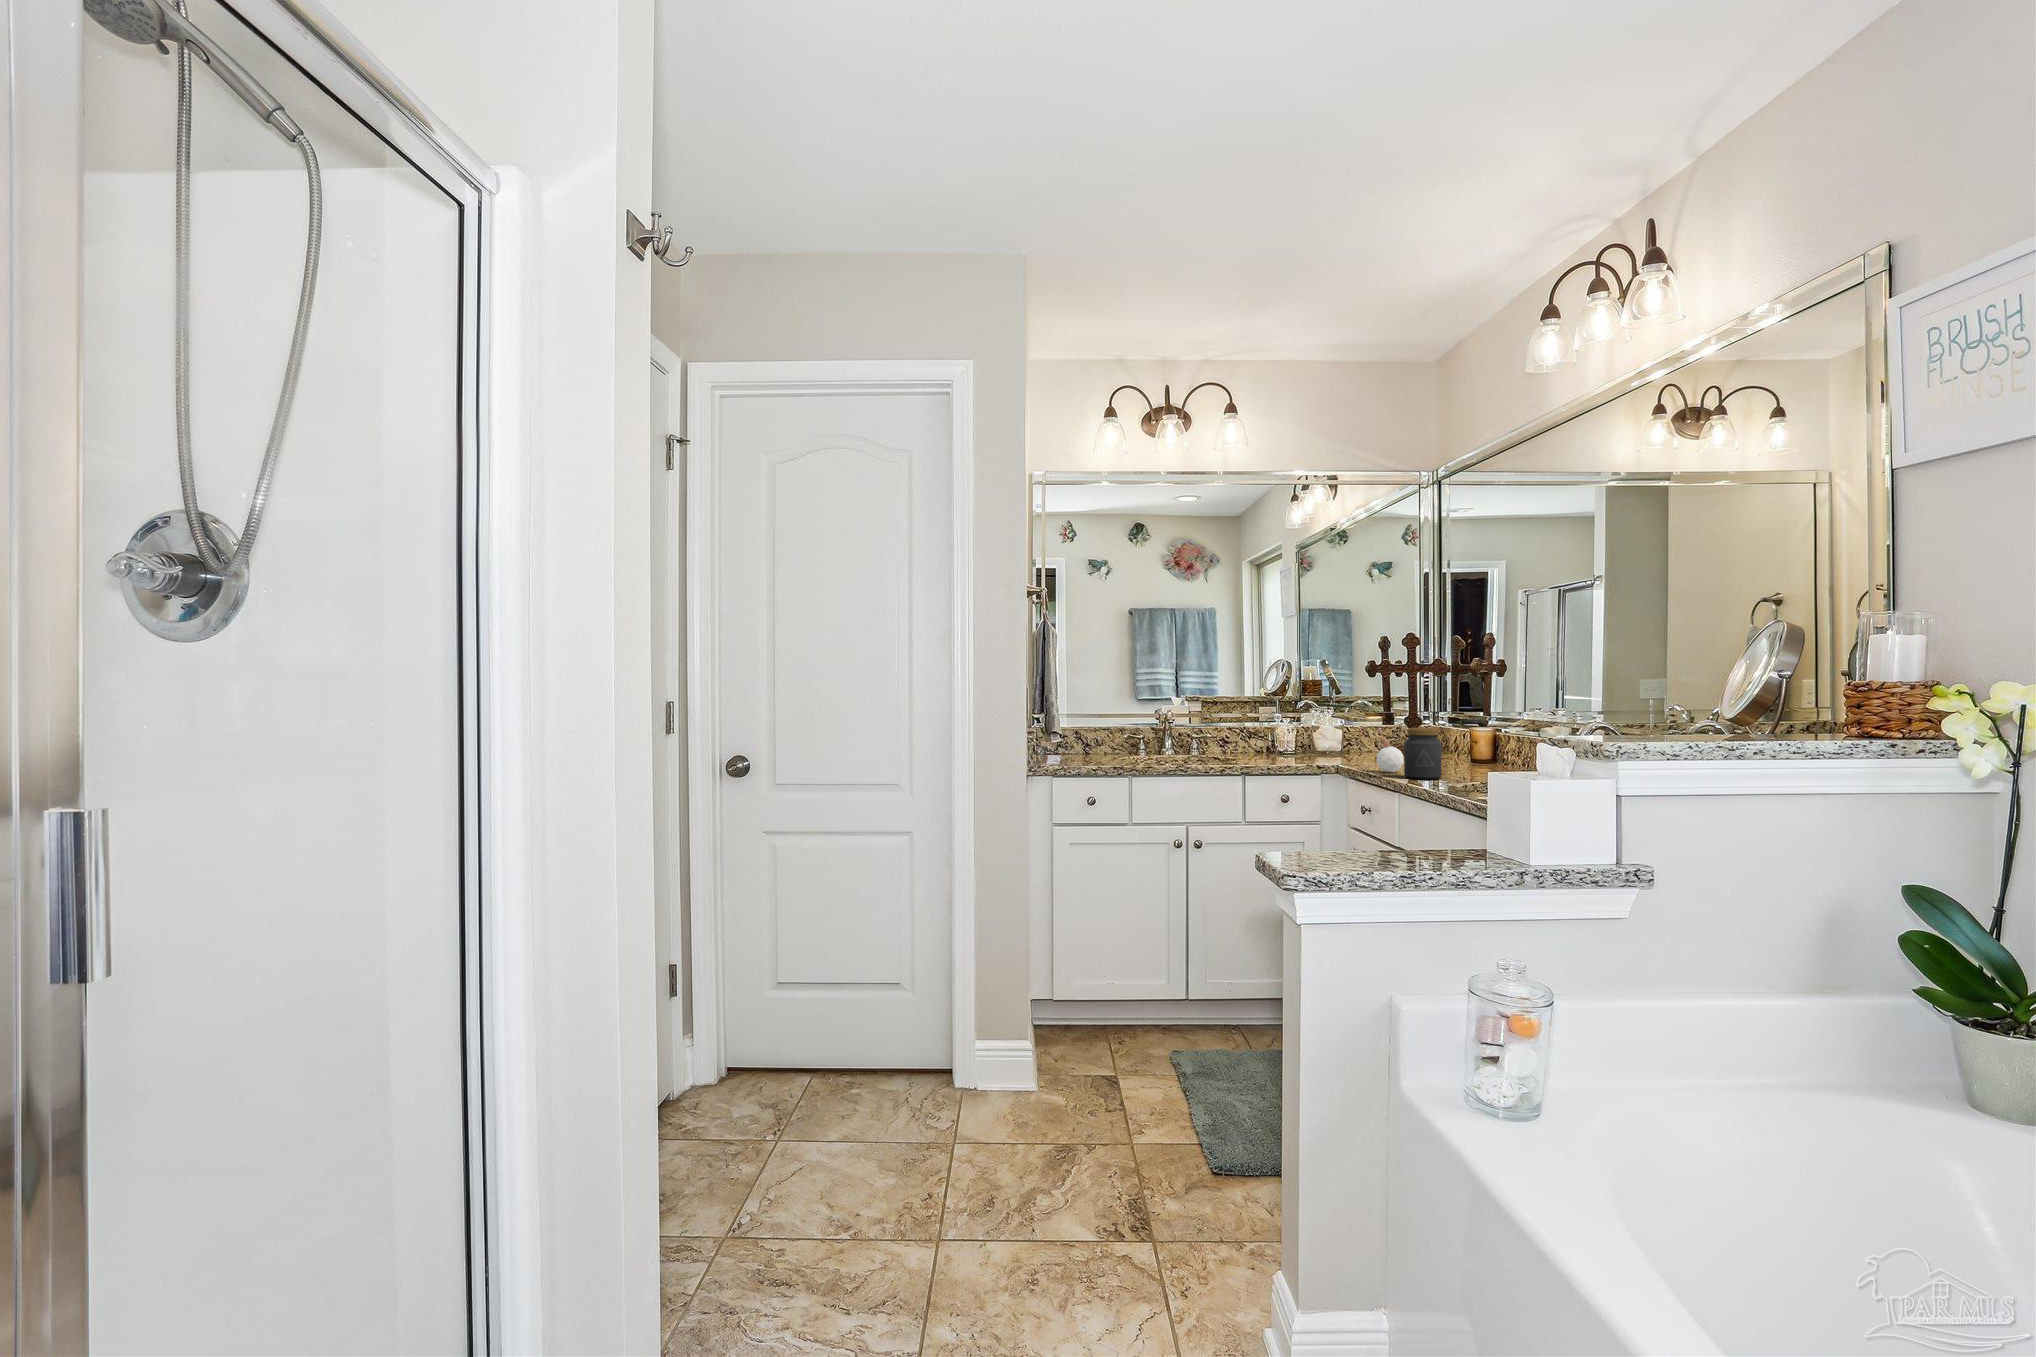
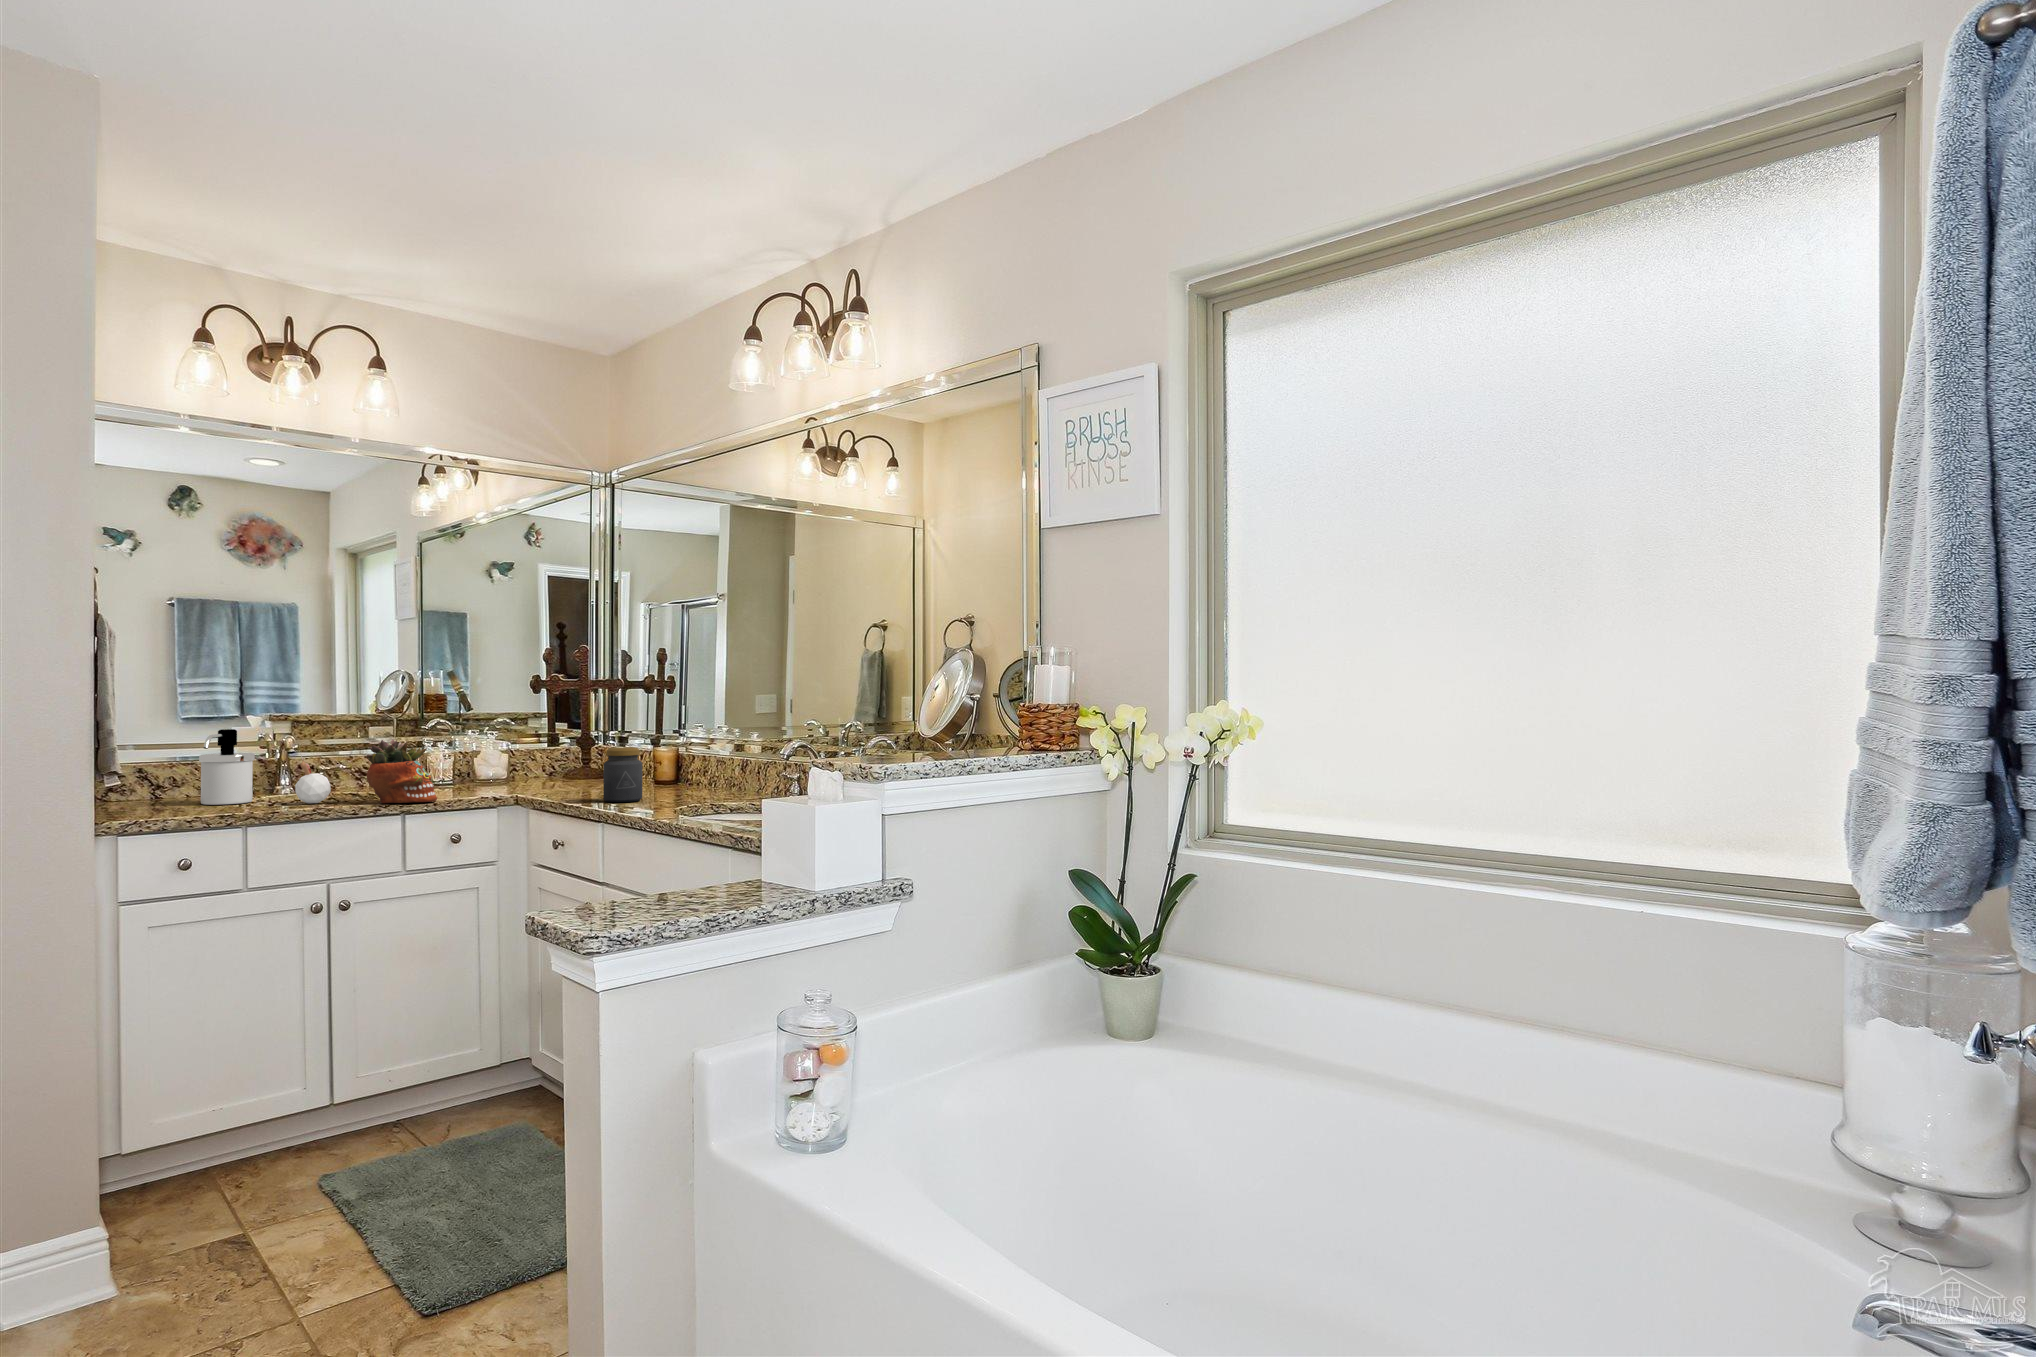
soap dispenser: none [1113,703,1146,759] -> present [199,729,255,805]
succulent planter: none [1217,713,1268,767] -> present [367,739,437,803]
candle: present [1377,729,1404,772] -> present [295,752,331,803]

